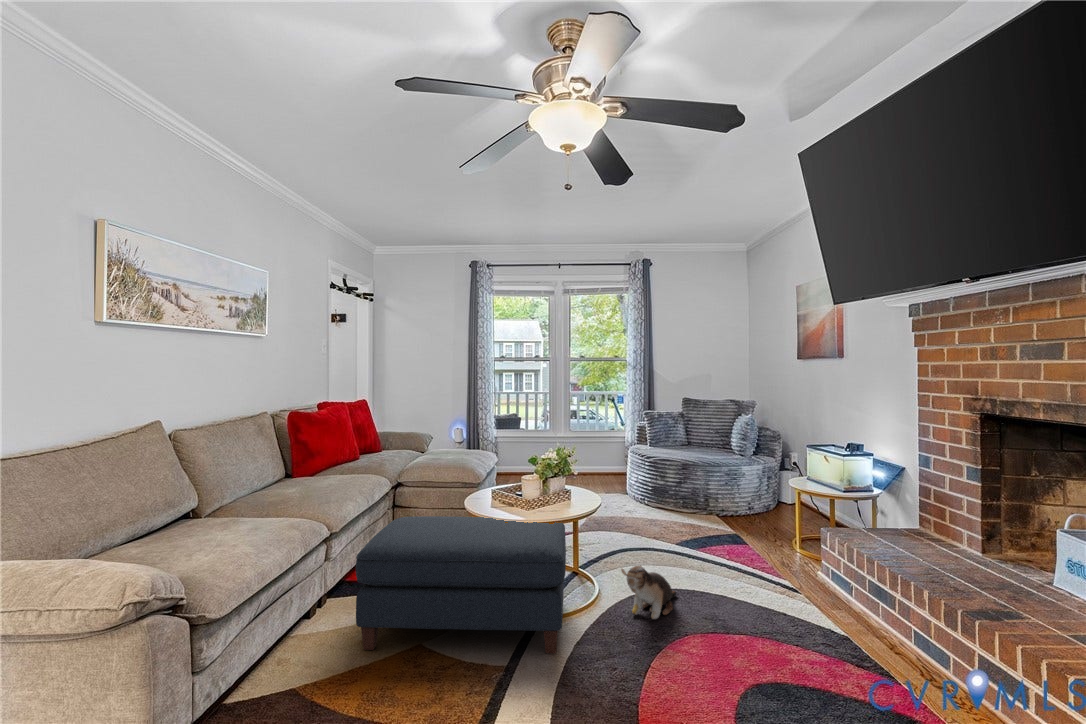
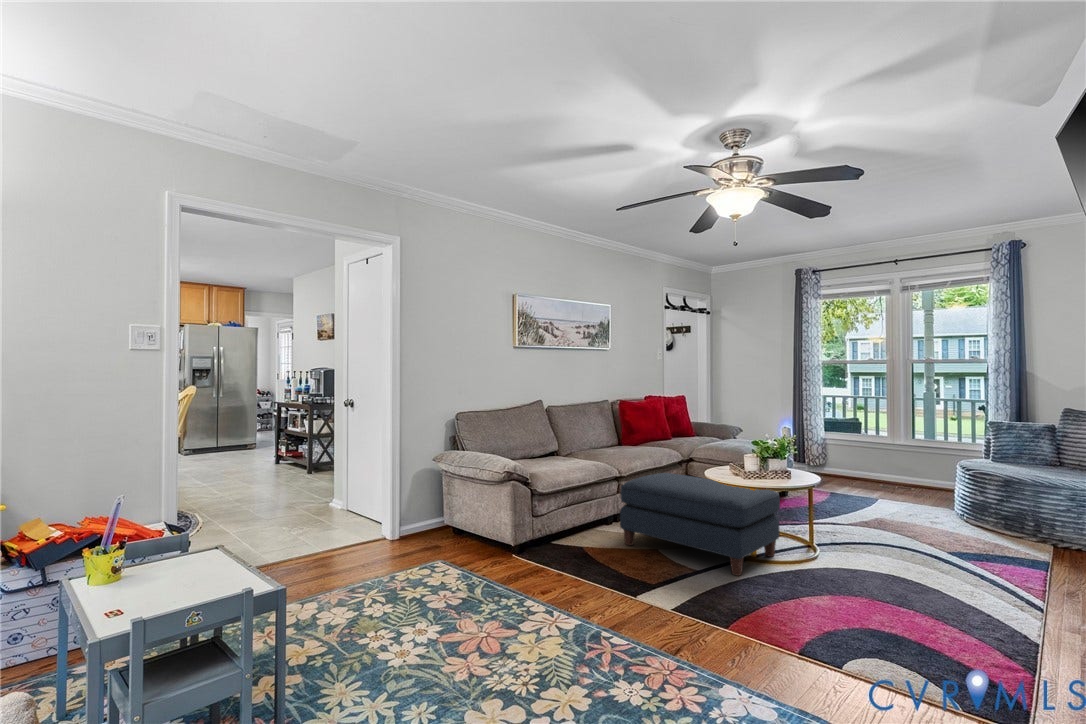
plush toy: present [621,566,677,619] -> none [809,534,888,584]

